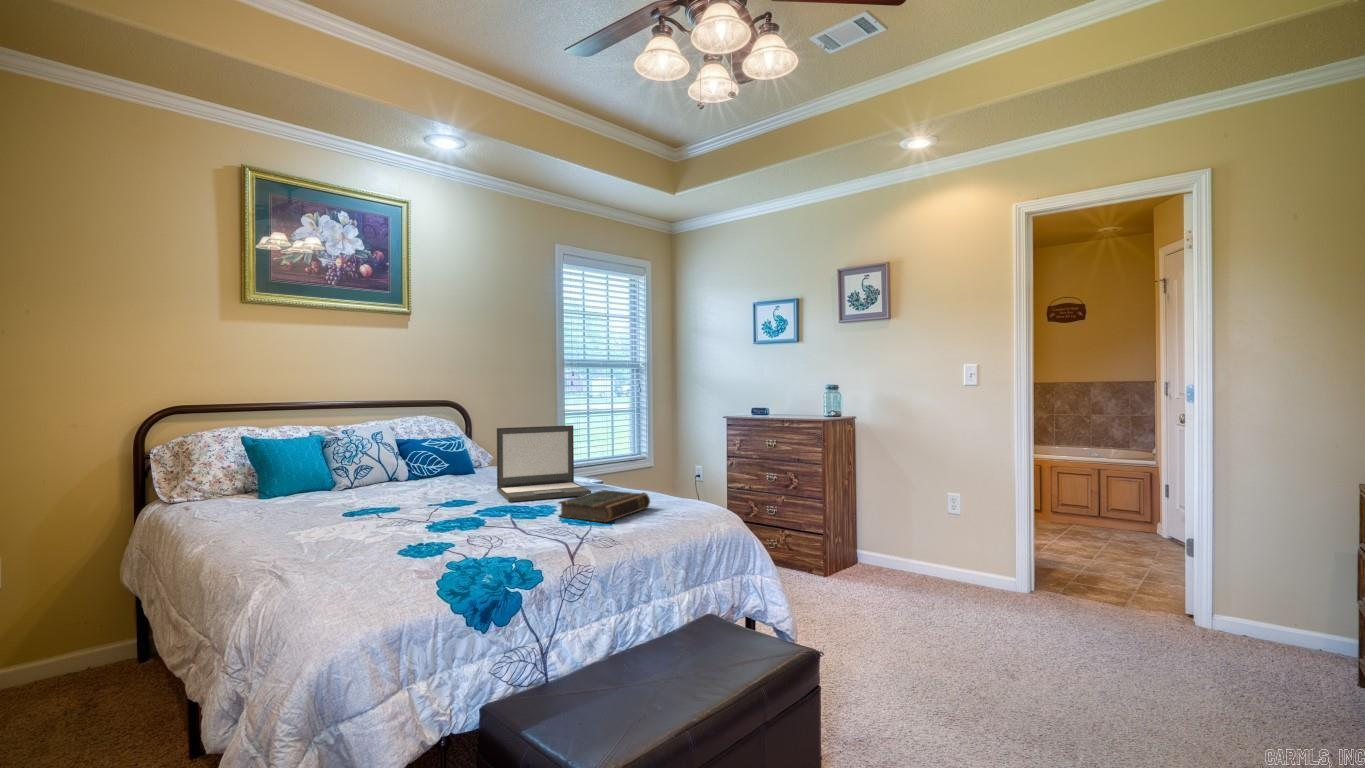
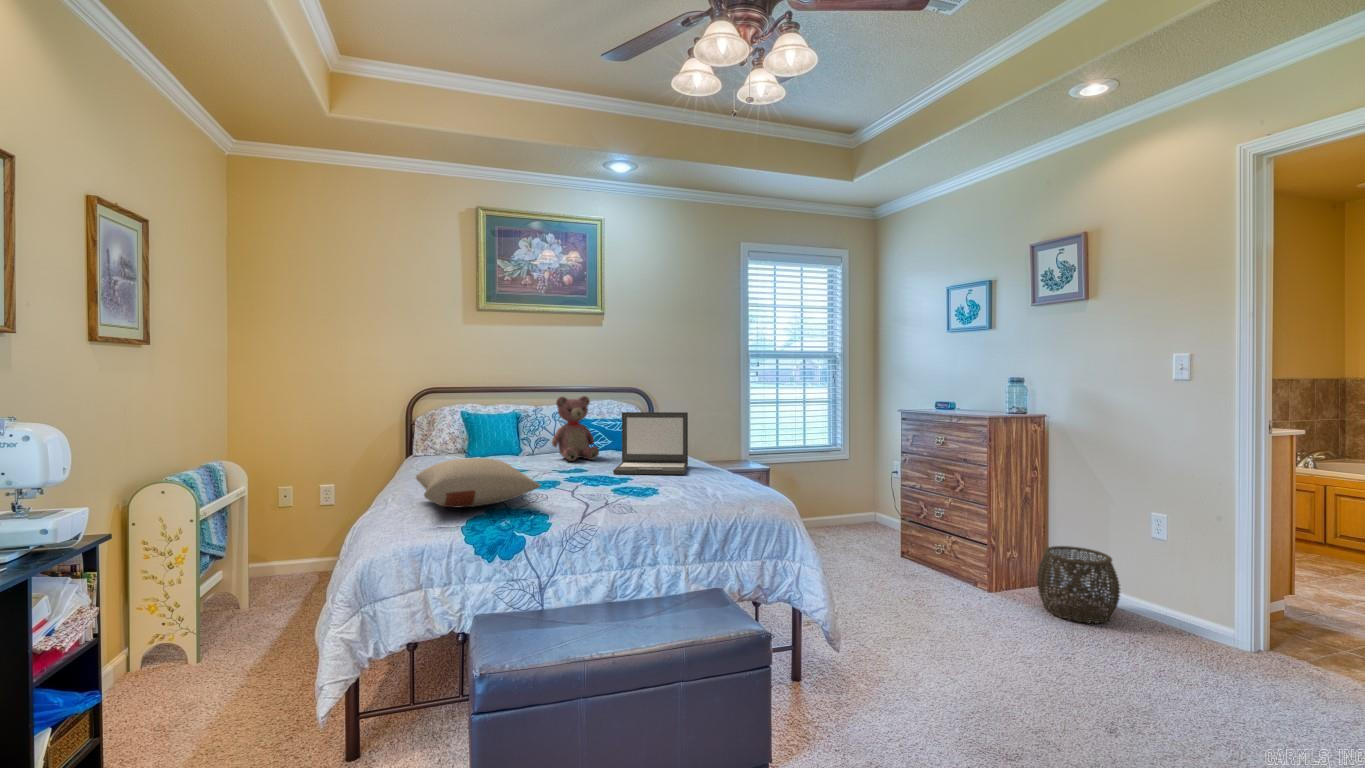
teddy bear: none [389,411,456,493] -> present [552,396,599,461]
book: present [559,490,650,522] -> none [626,471,708,497]
pillow: none [292,496,510,568] -> present [416,458,540,507]
woven basket: none [864,524,926,587] -> present [1036,546,1120,624]

